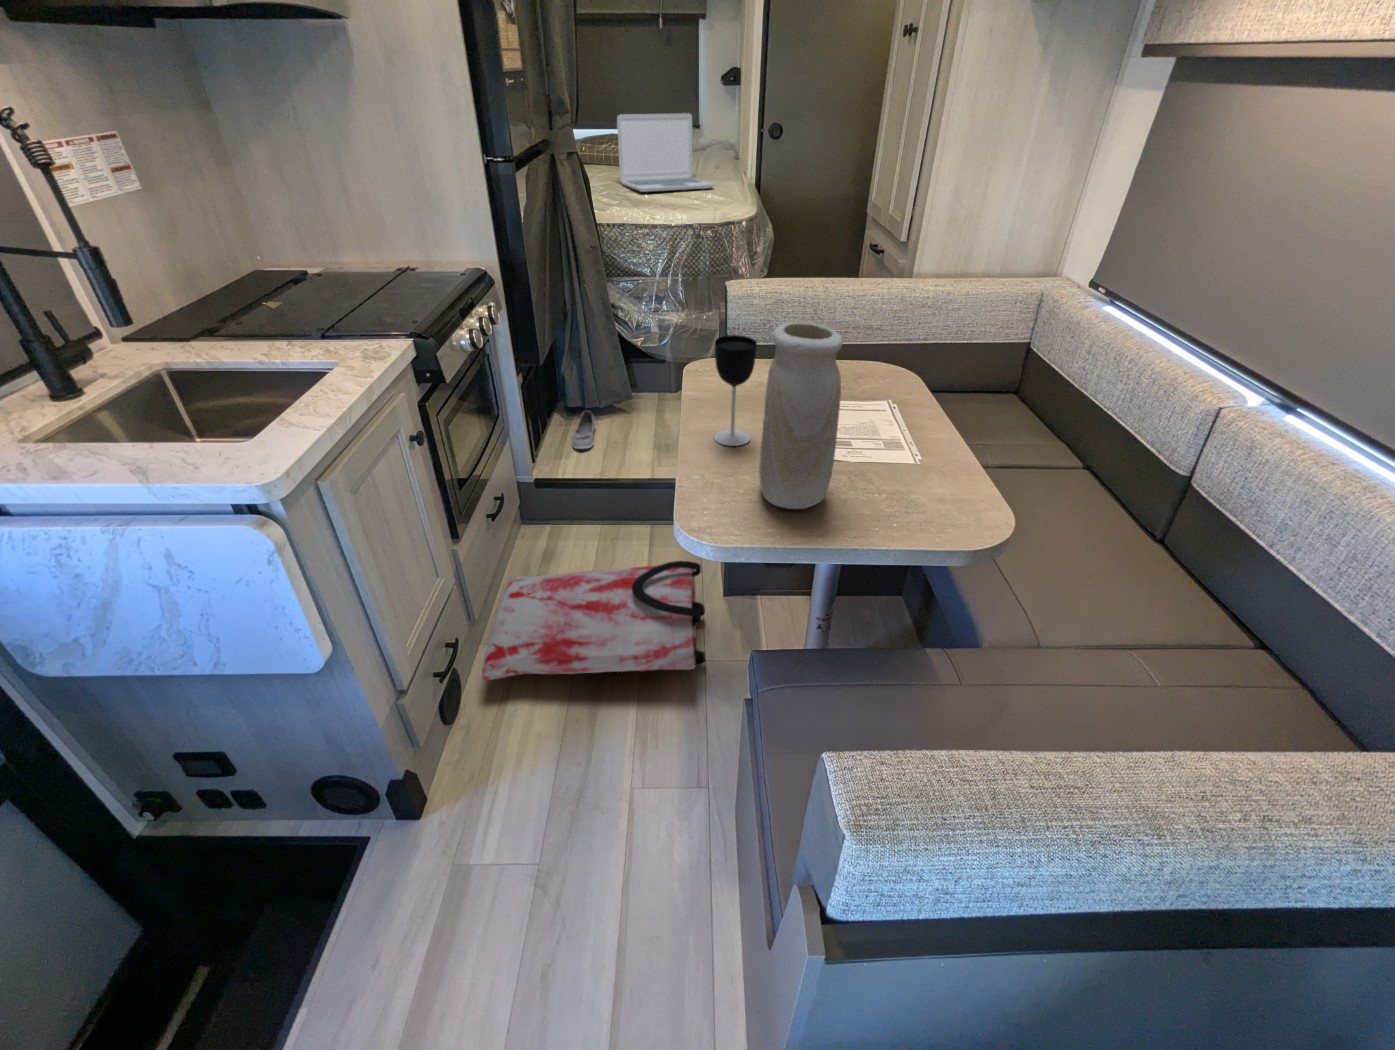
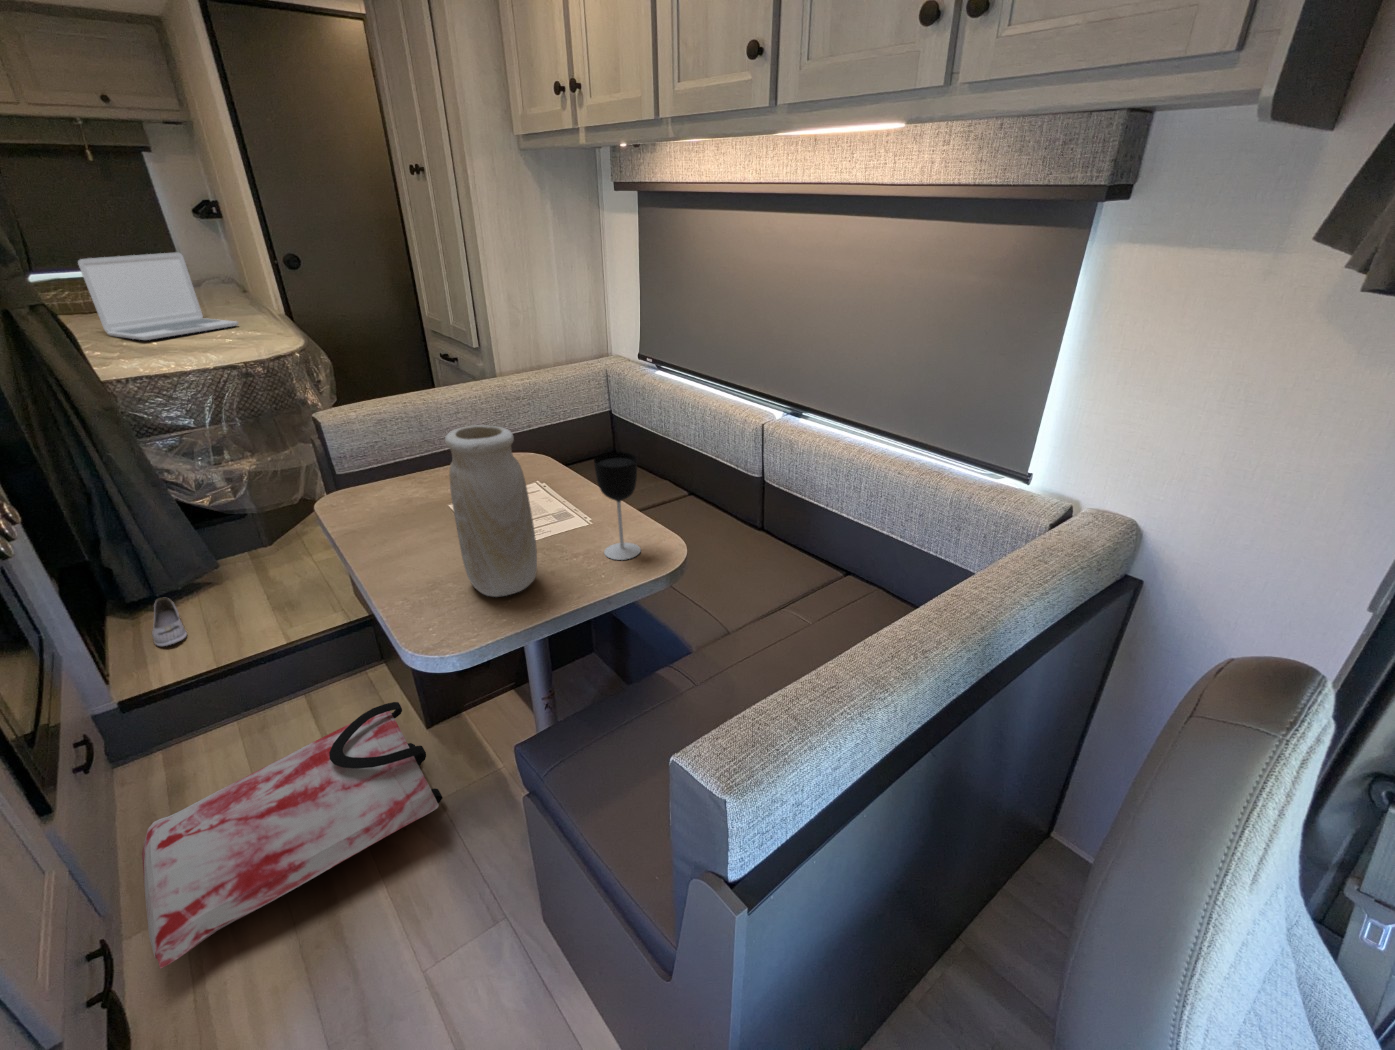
wine glass: present [714,335,757,446] -> present [594,452,641,560]

